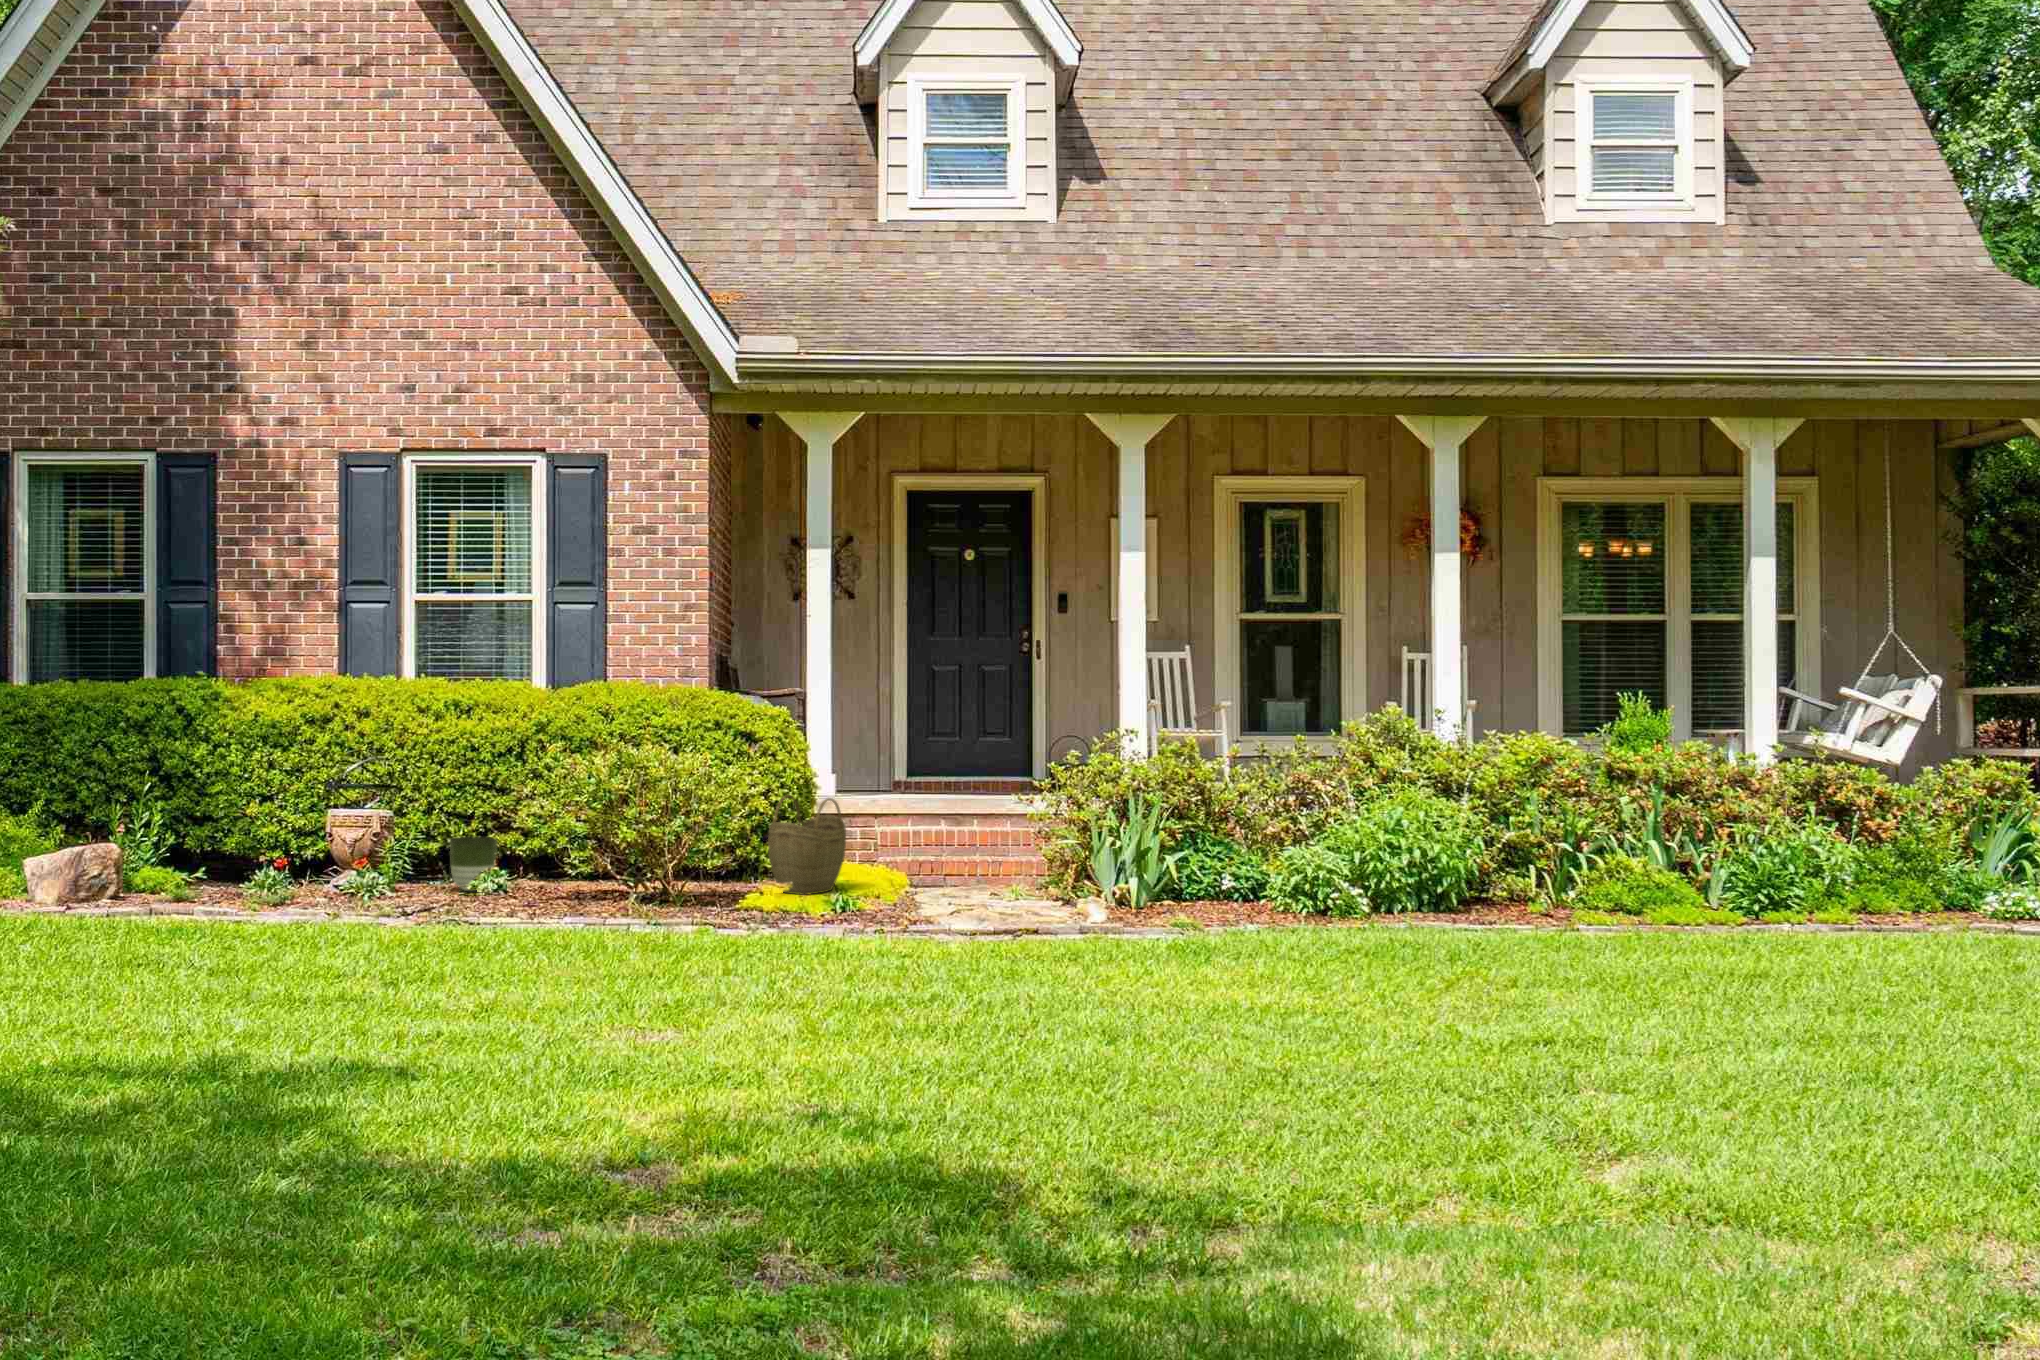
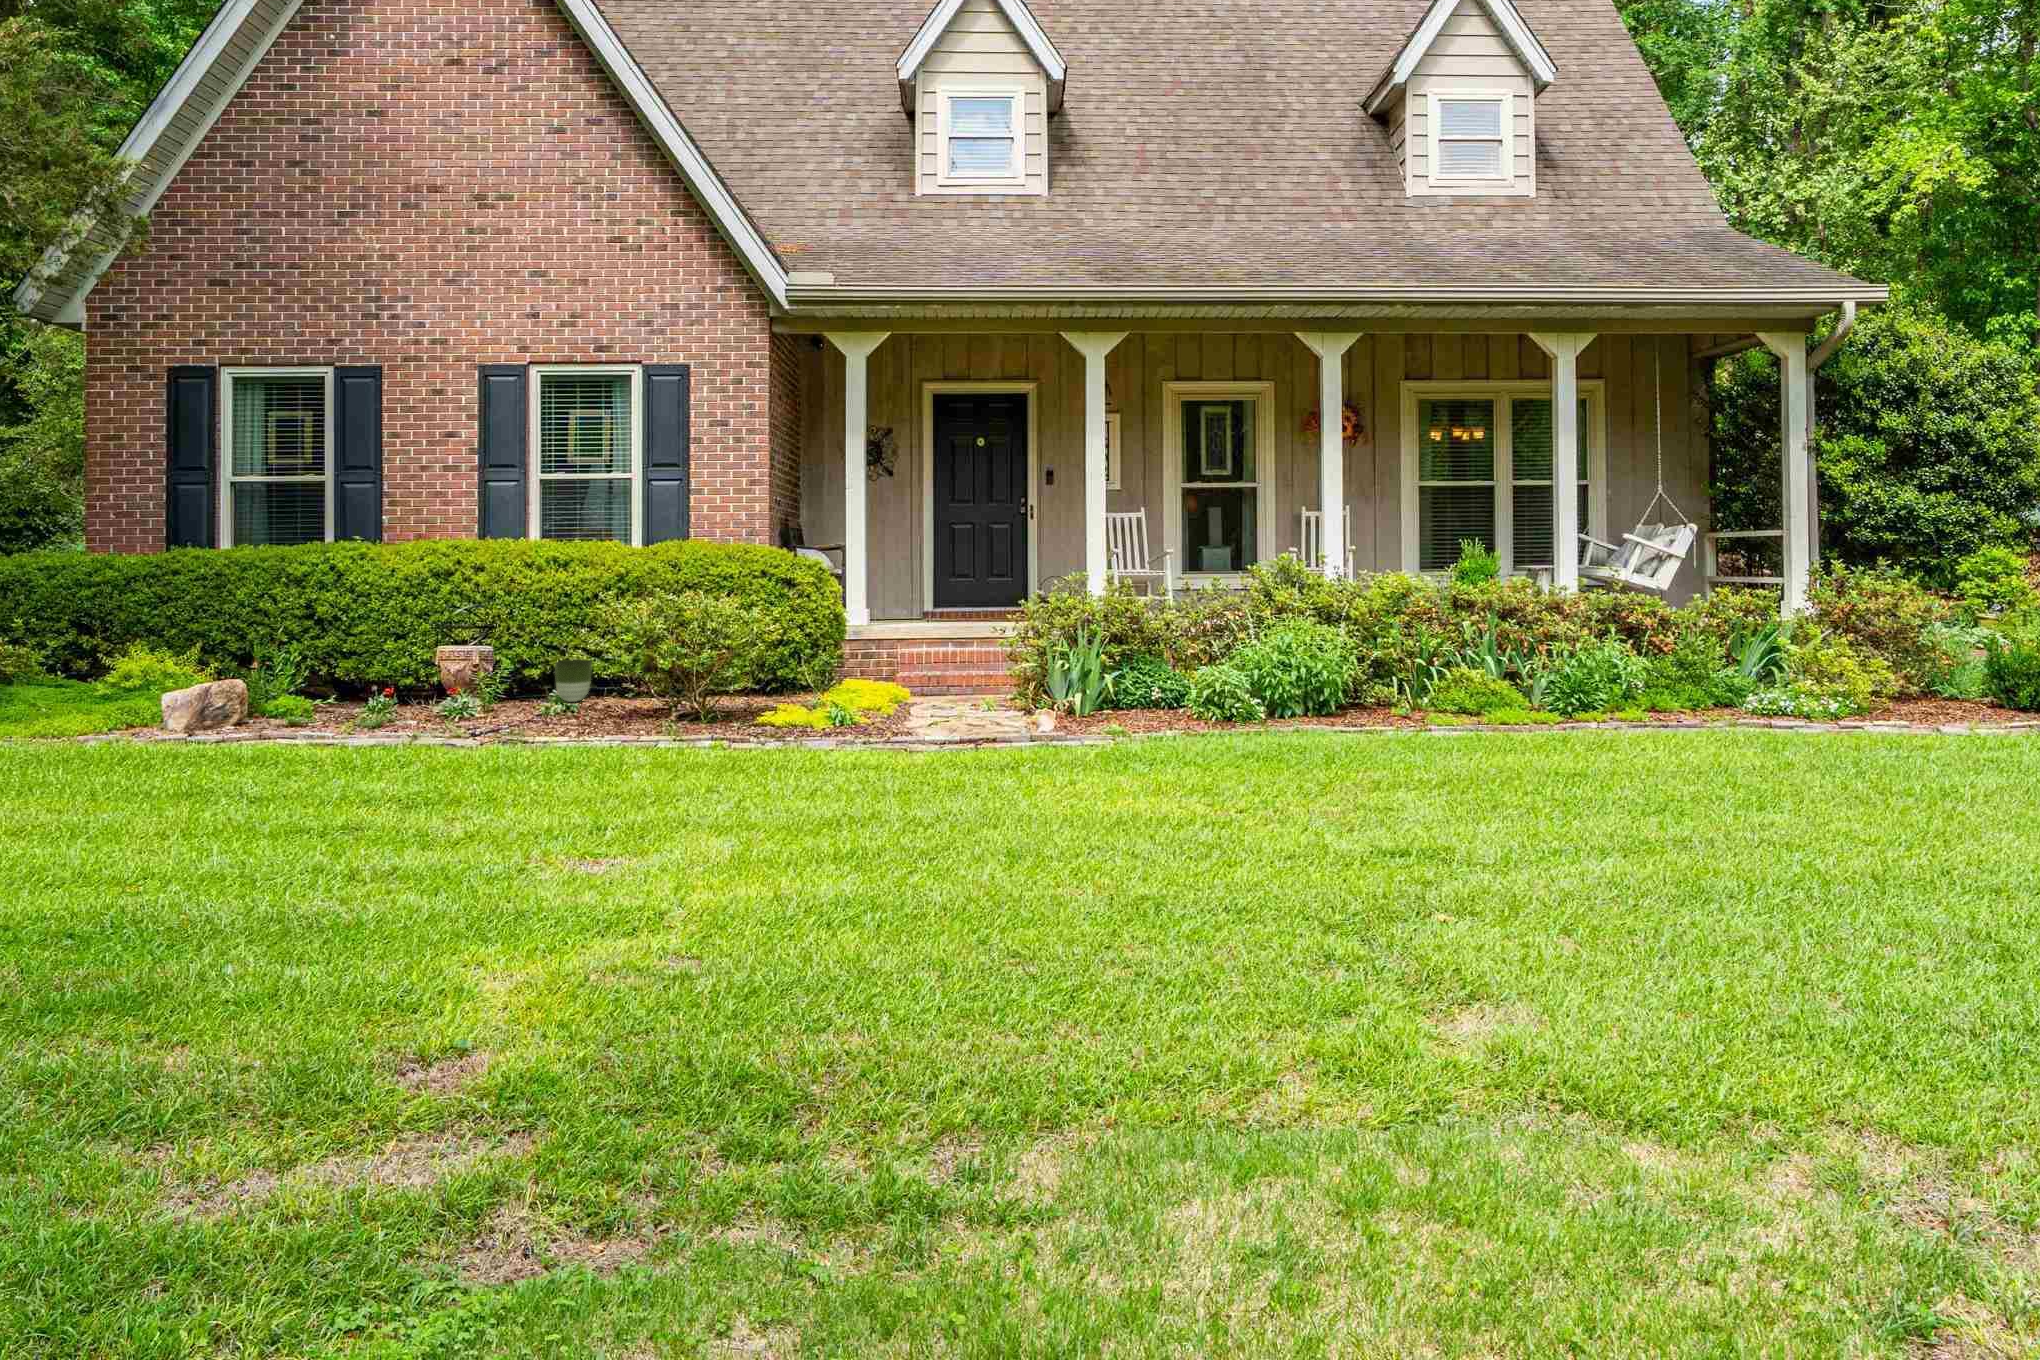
woven basket: present [768,795,846,895] -> none [800,626,861,703]

